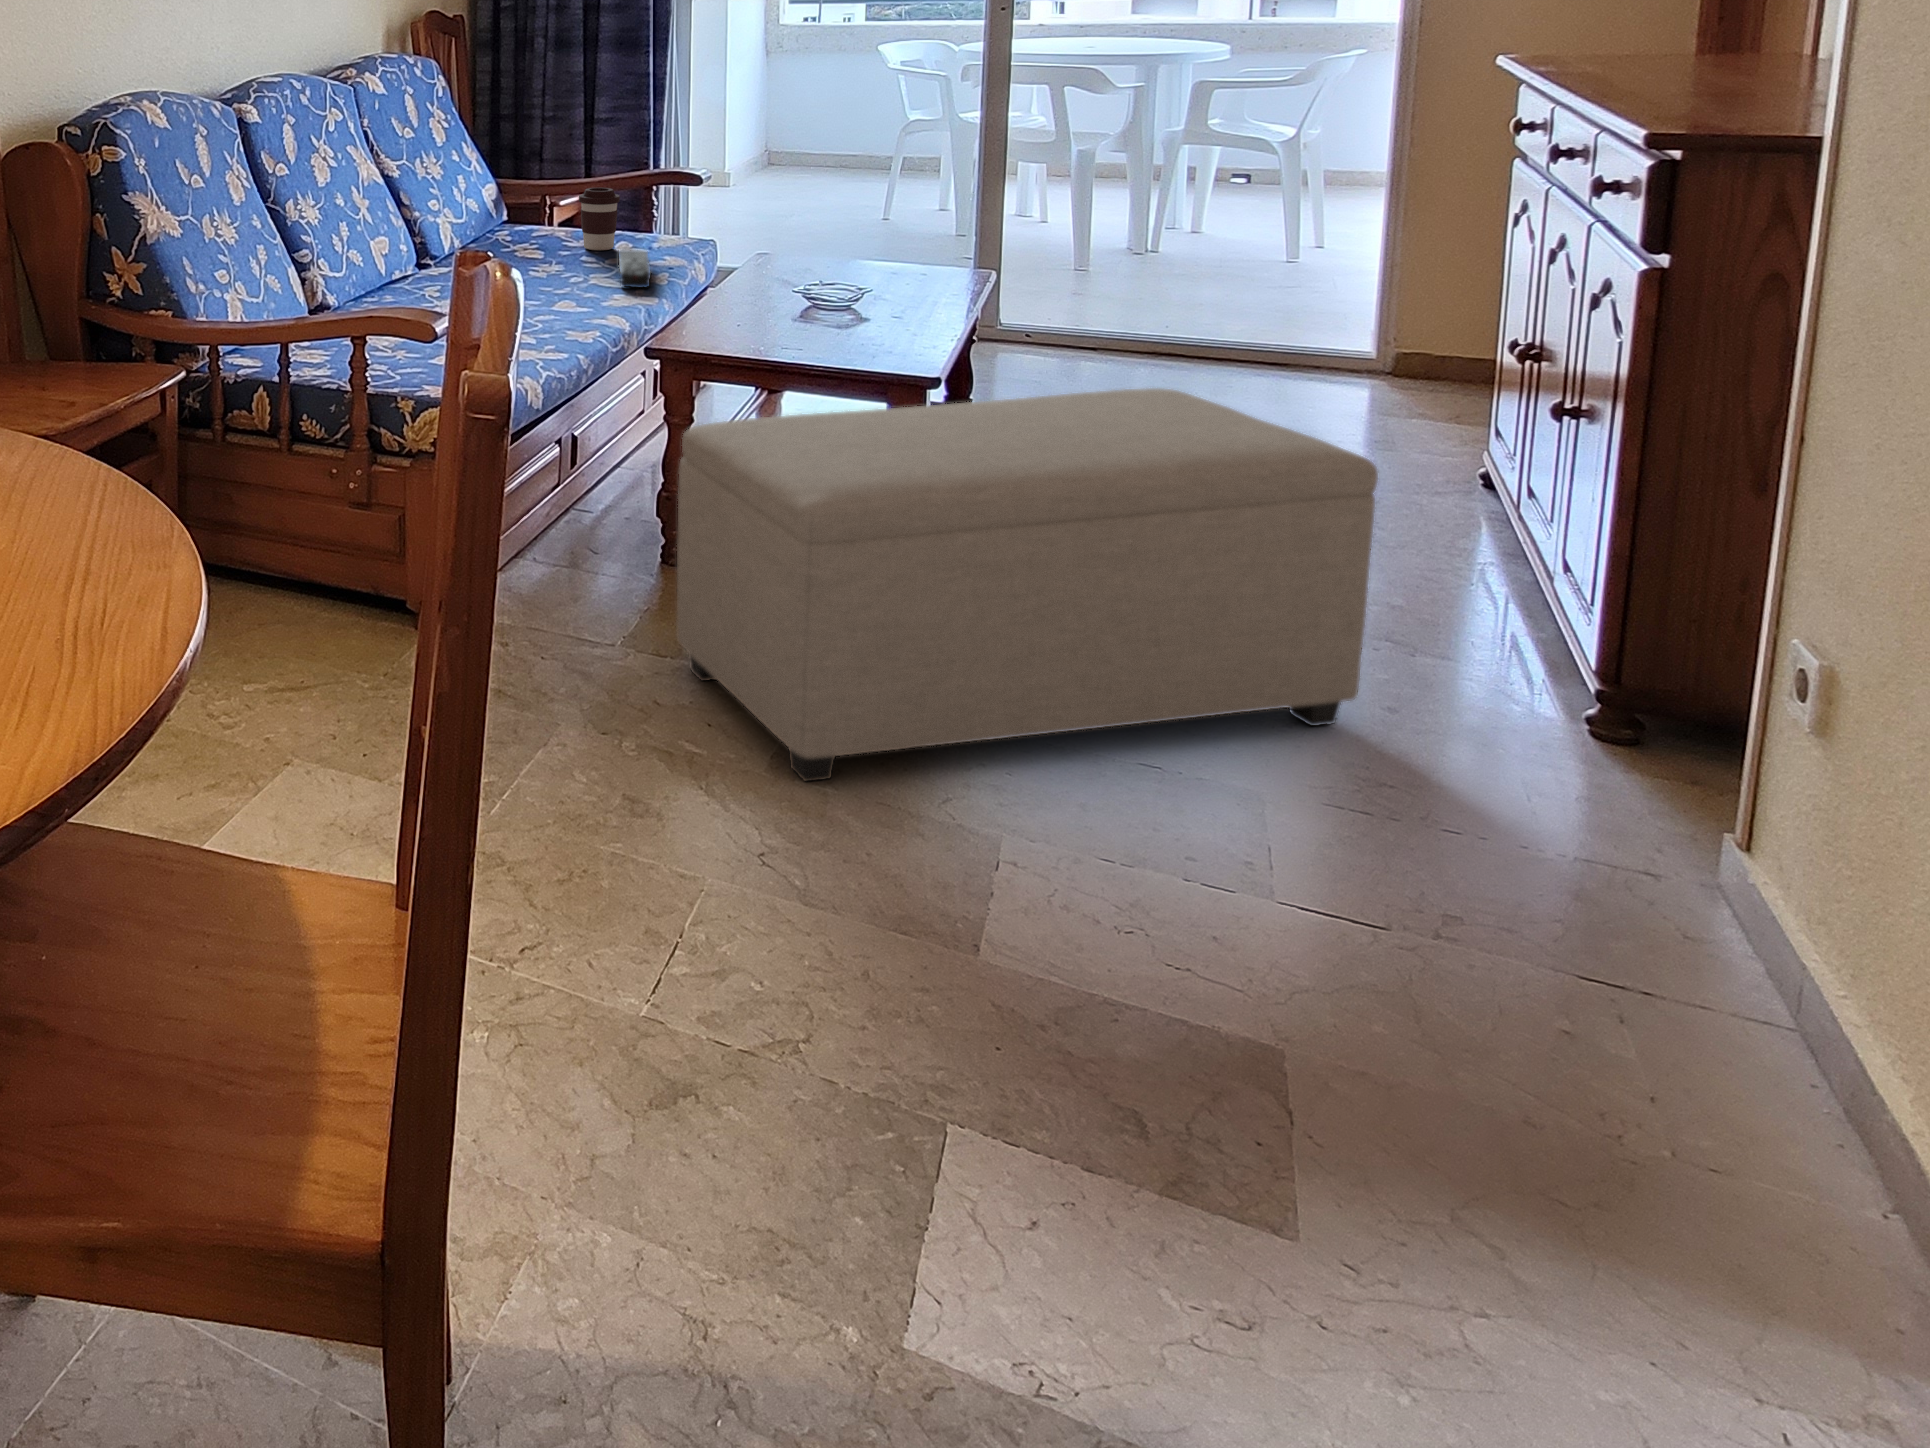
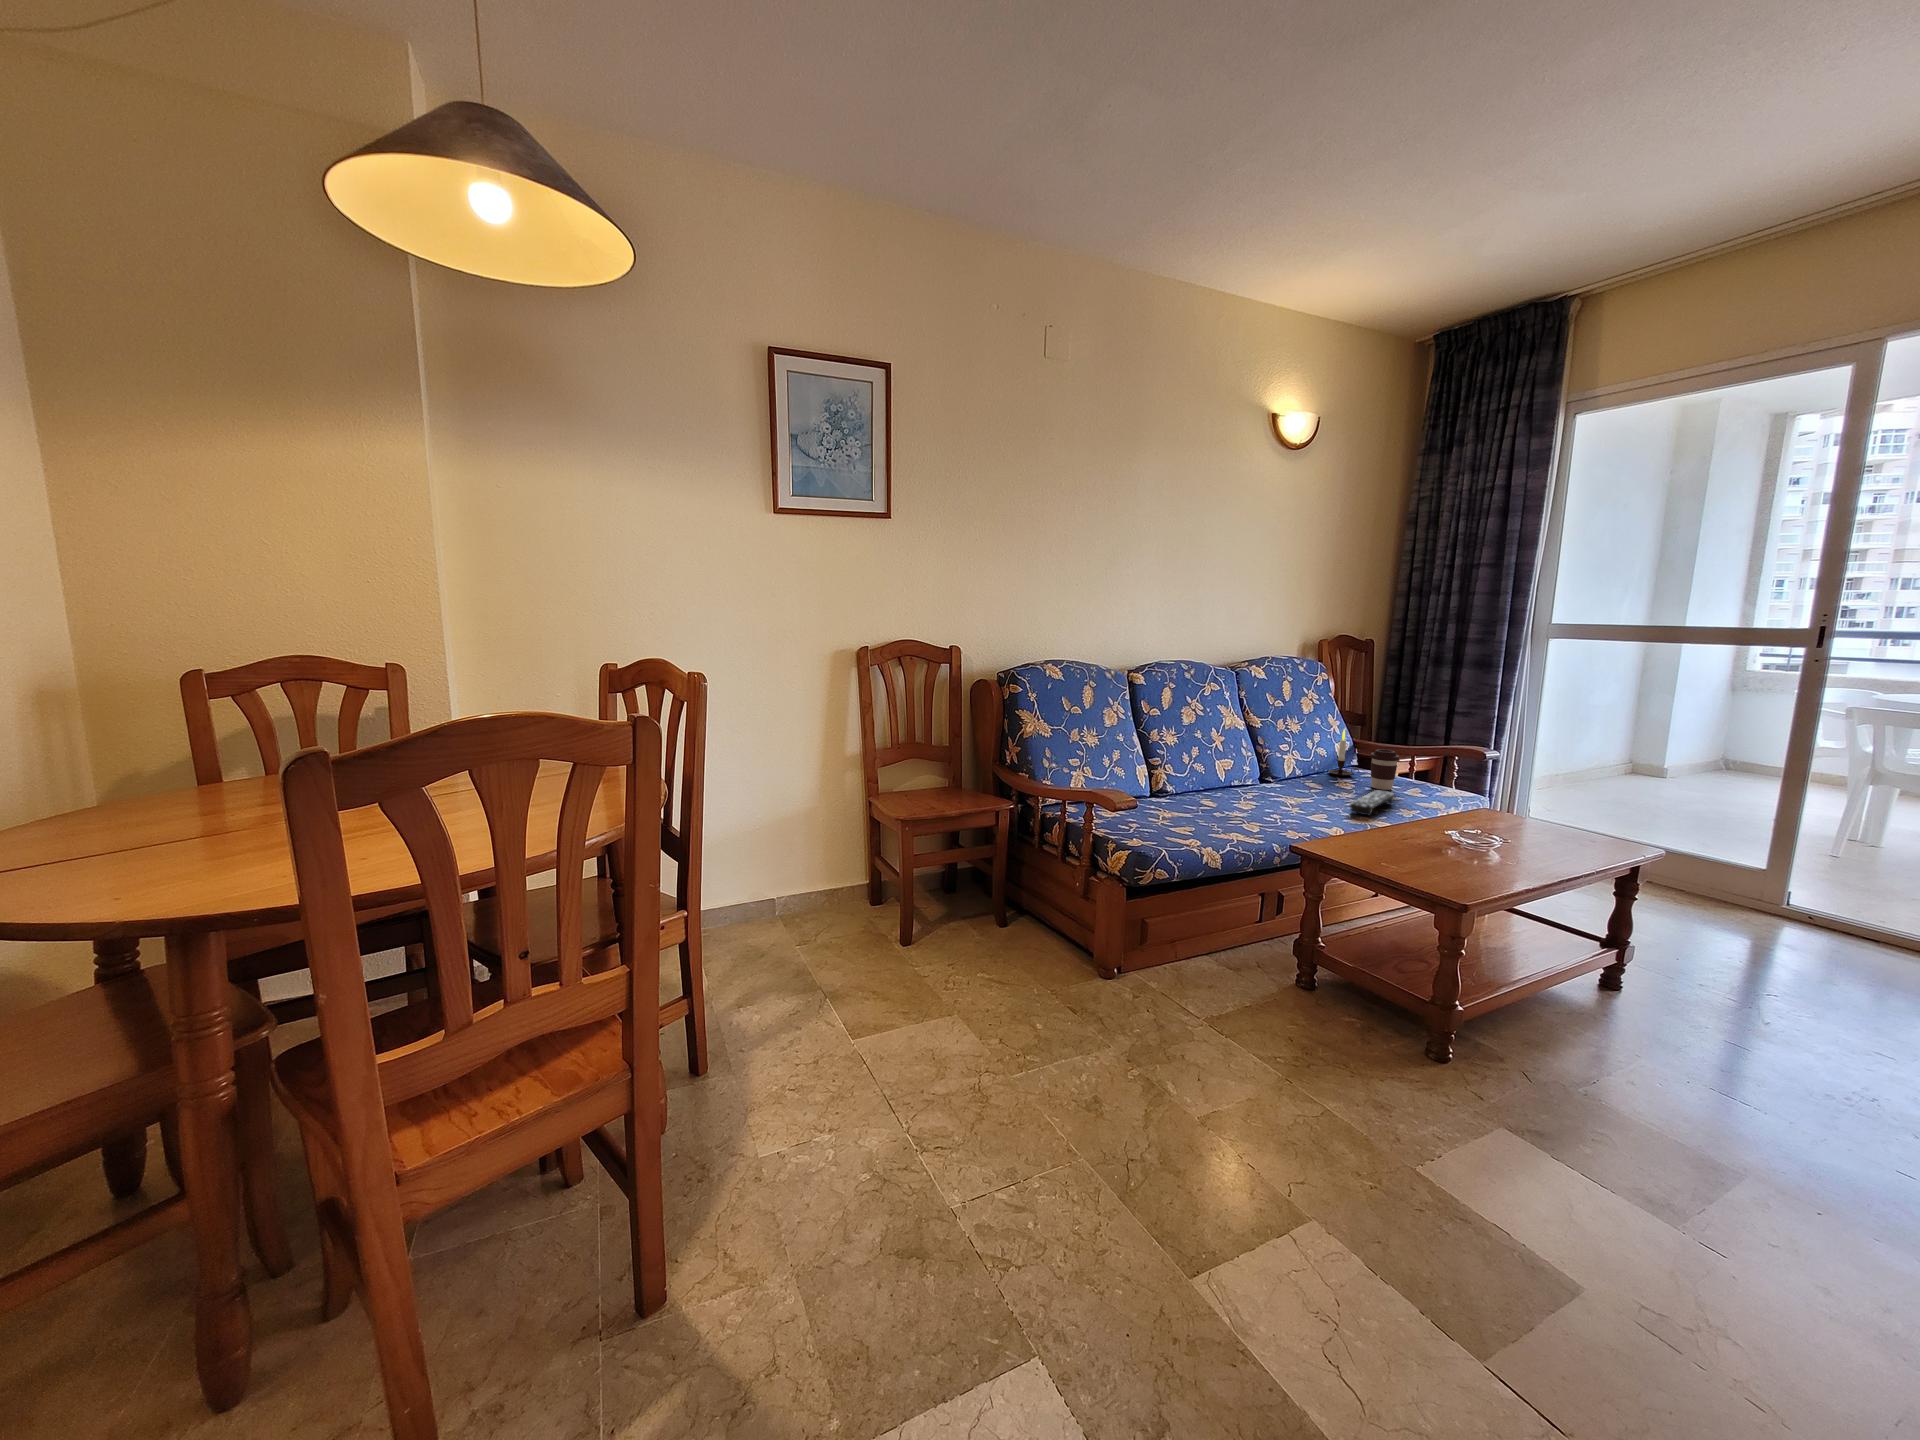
candle: none [502,163,547,240] -> present [1328,729,1359,776]
ottoman: present [676,388,1378,781] -> none [1212,902,1851,1322]

